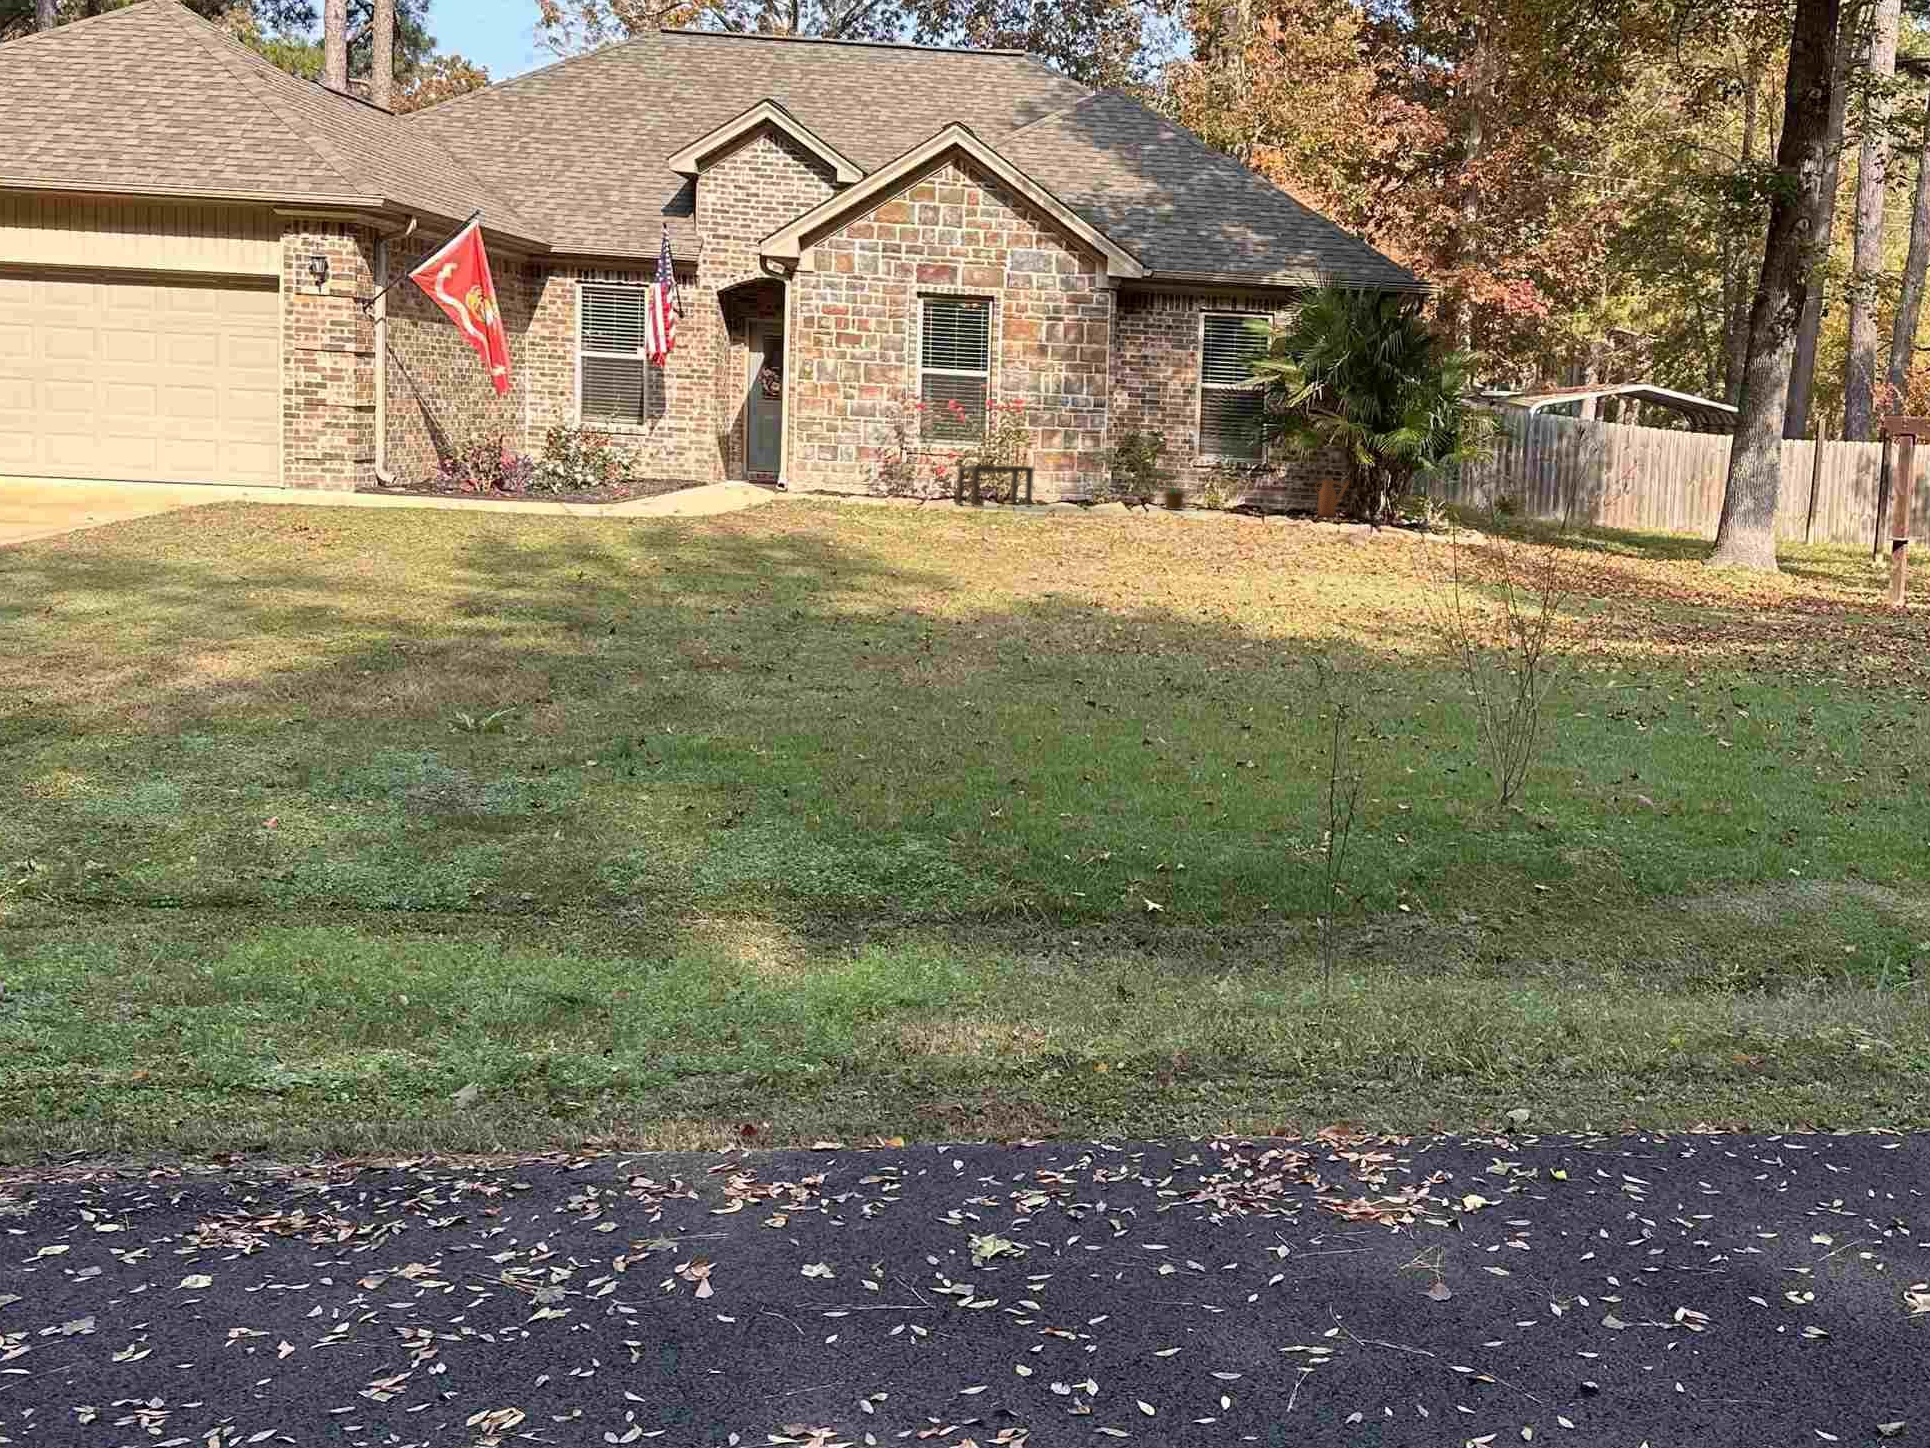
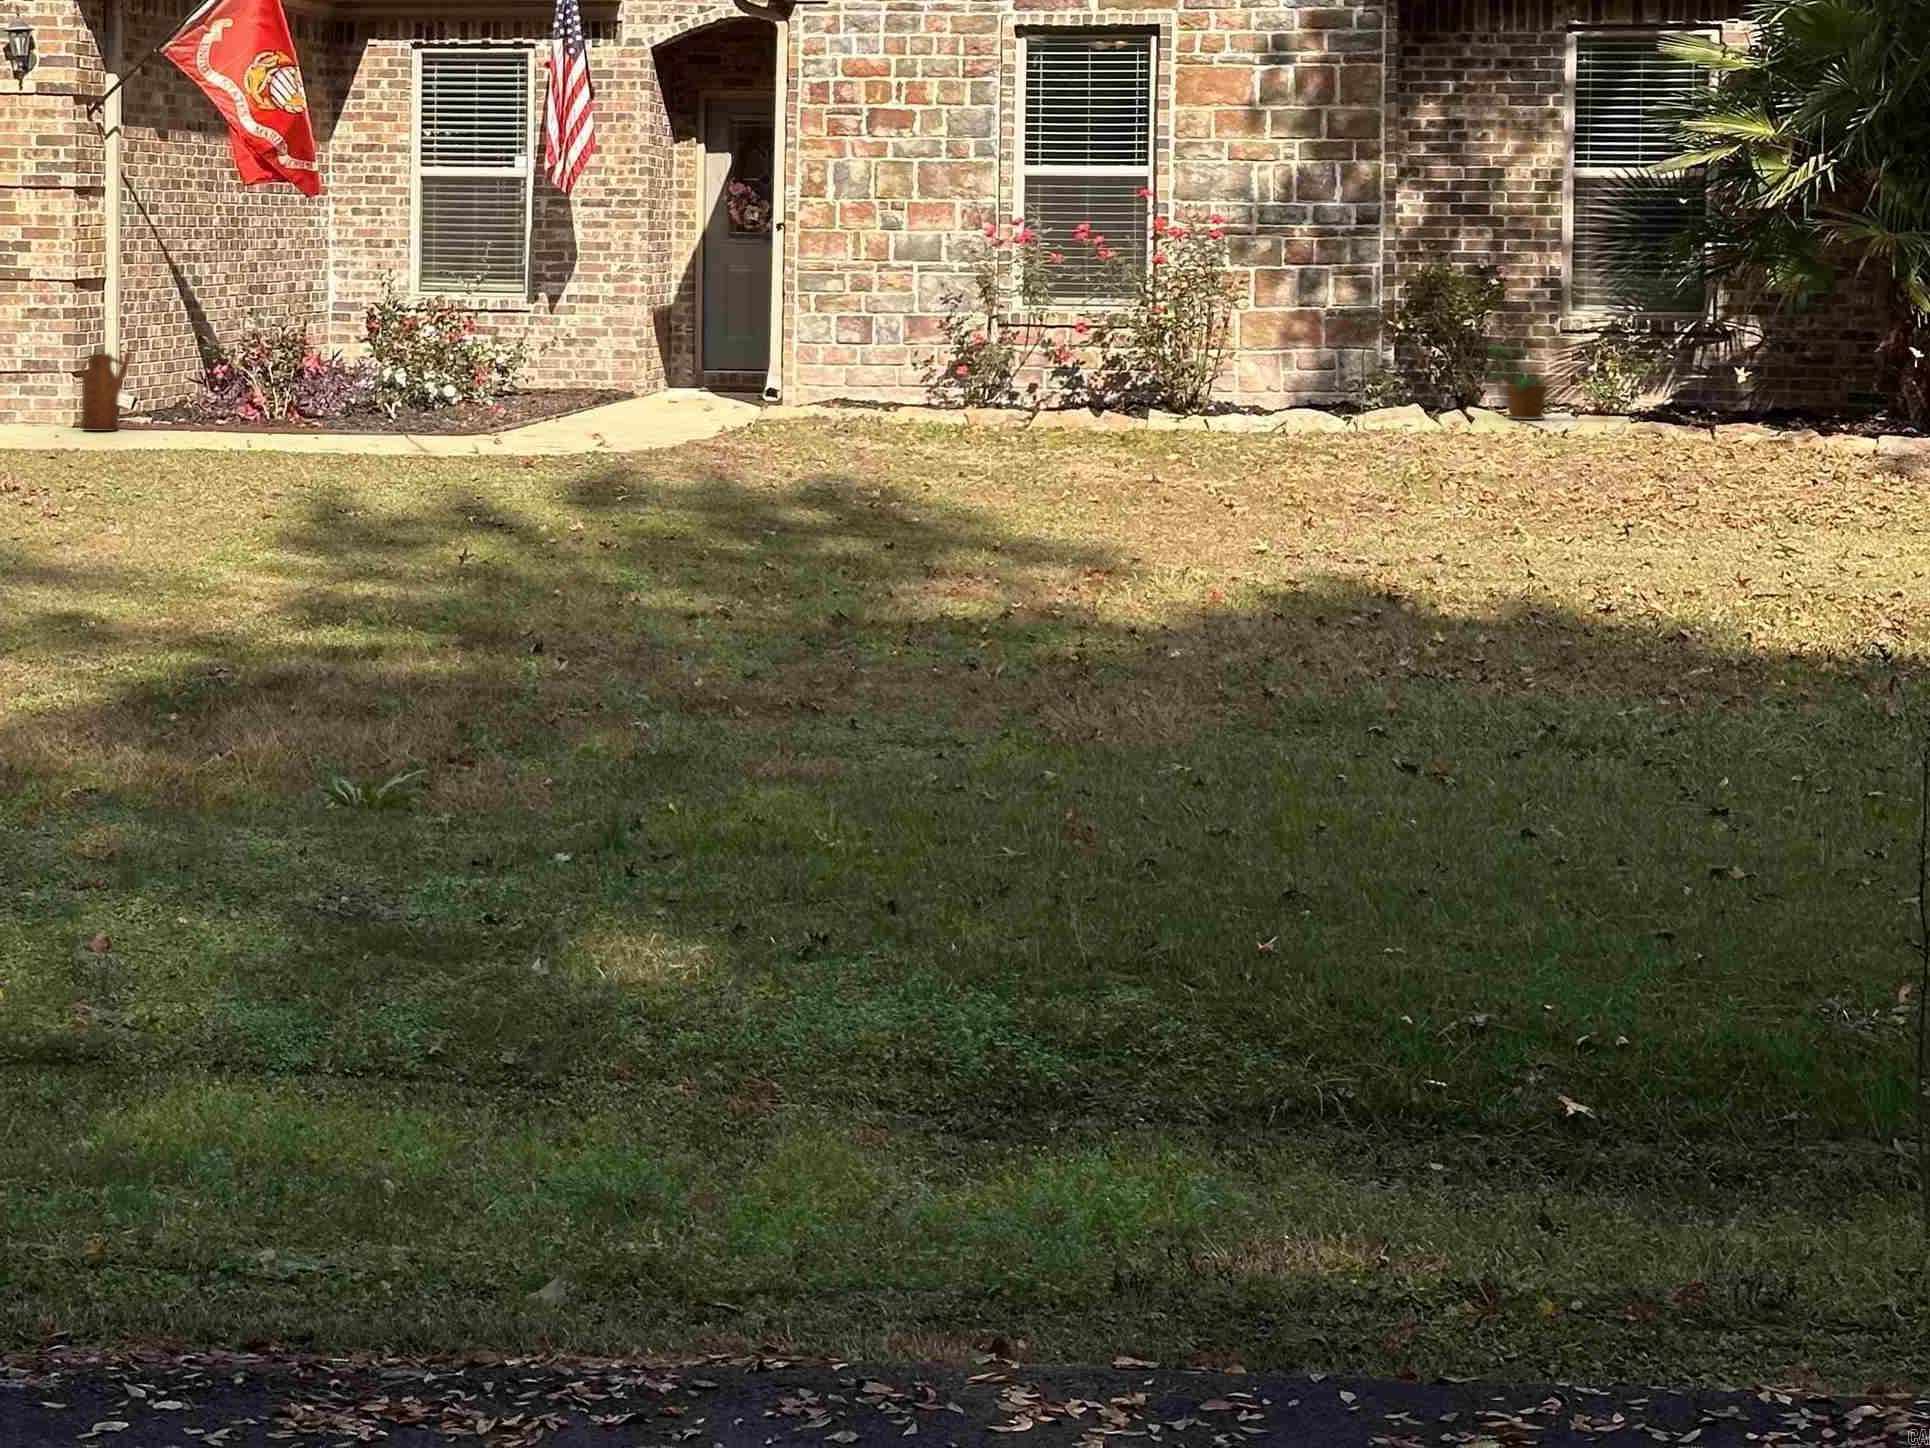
bench: present [956,465,1034,507] -> none [1099,343,1247,423]
watering can: present [1316,479,1349,517] -> present [81,352,132,431]

